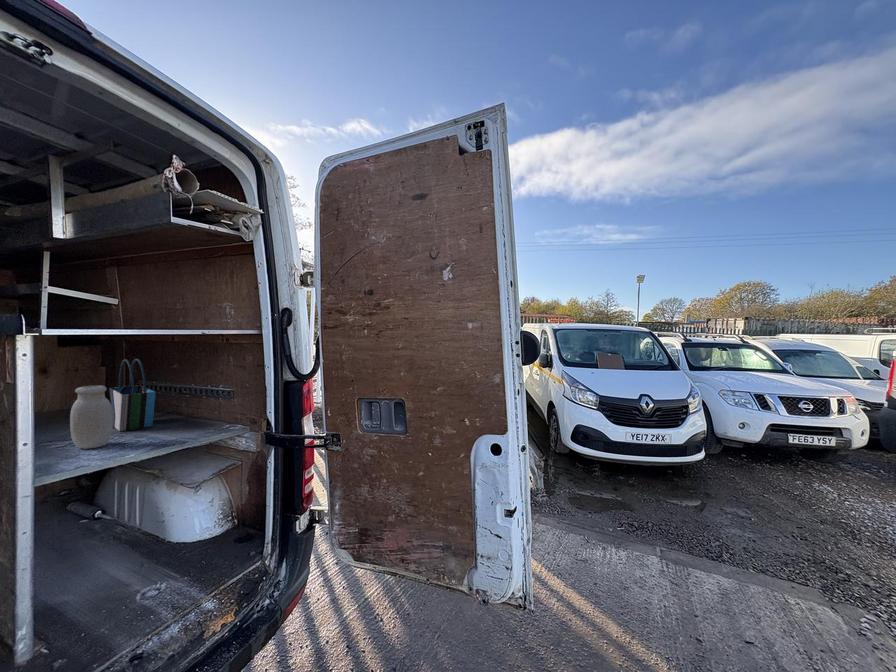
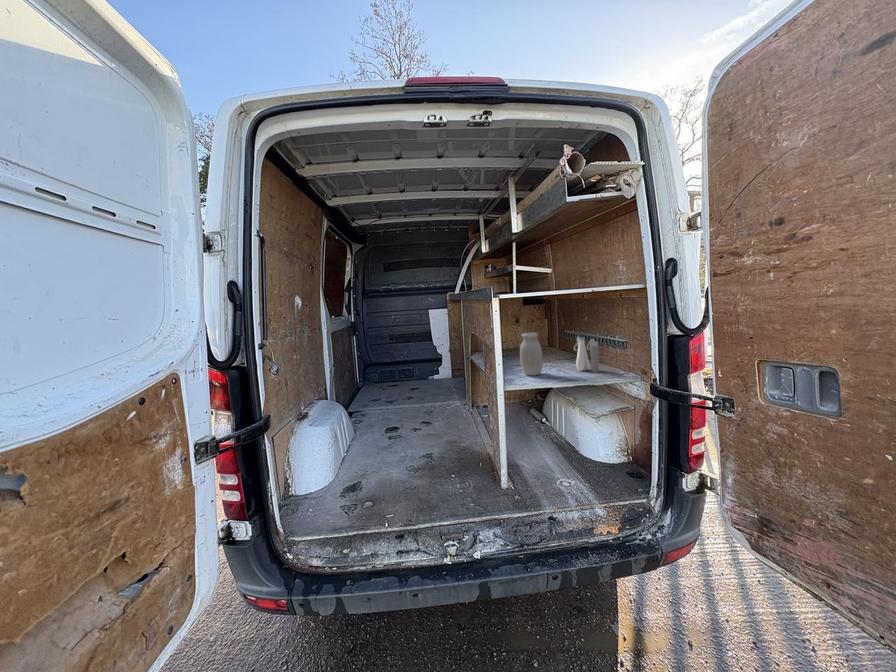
tote bag: present [109,359,156,431] -> none [544,313,570,366]
water bottle: none [163,385,198,431] -> present [574,335,599,372]

